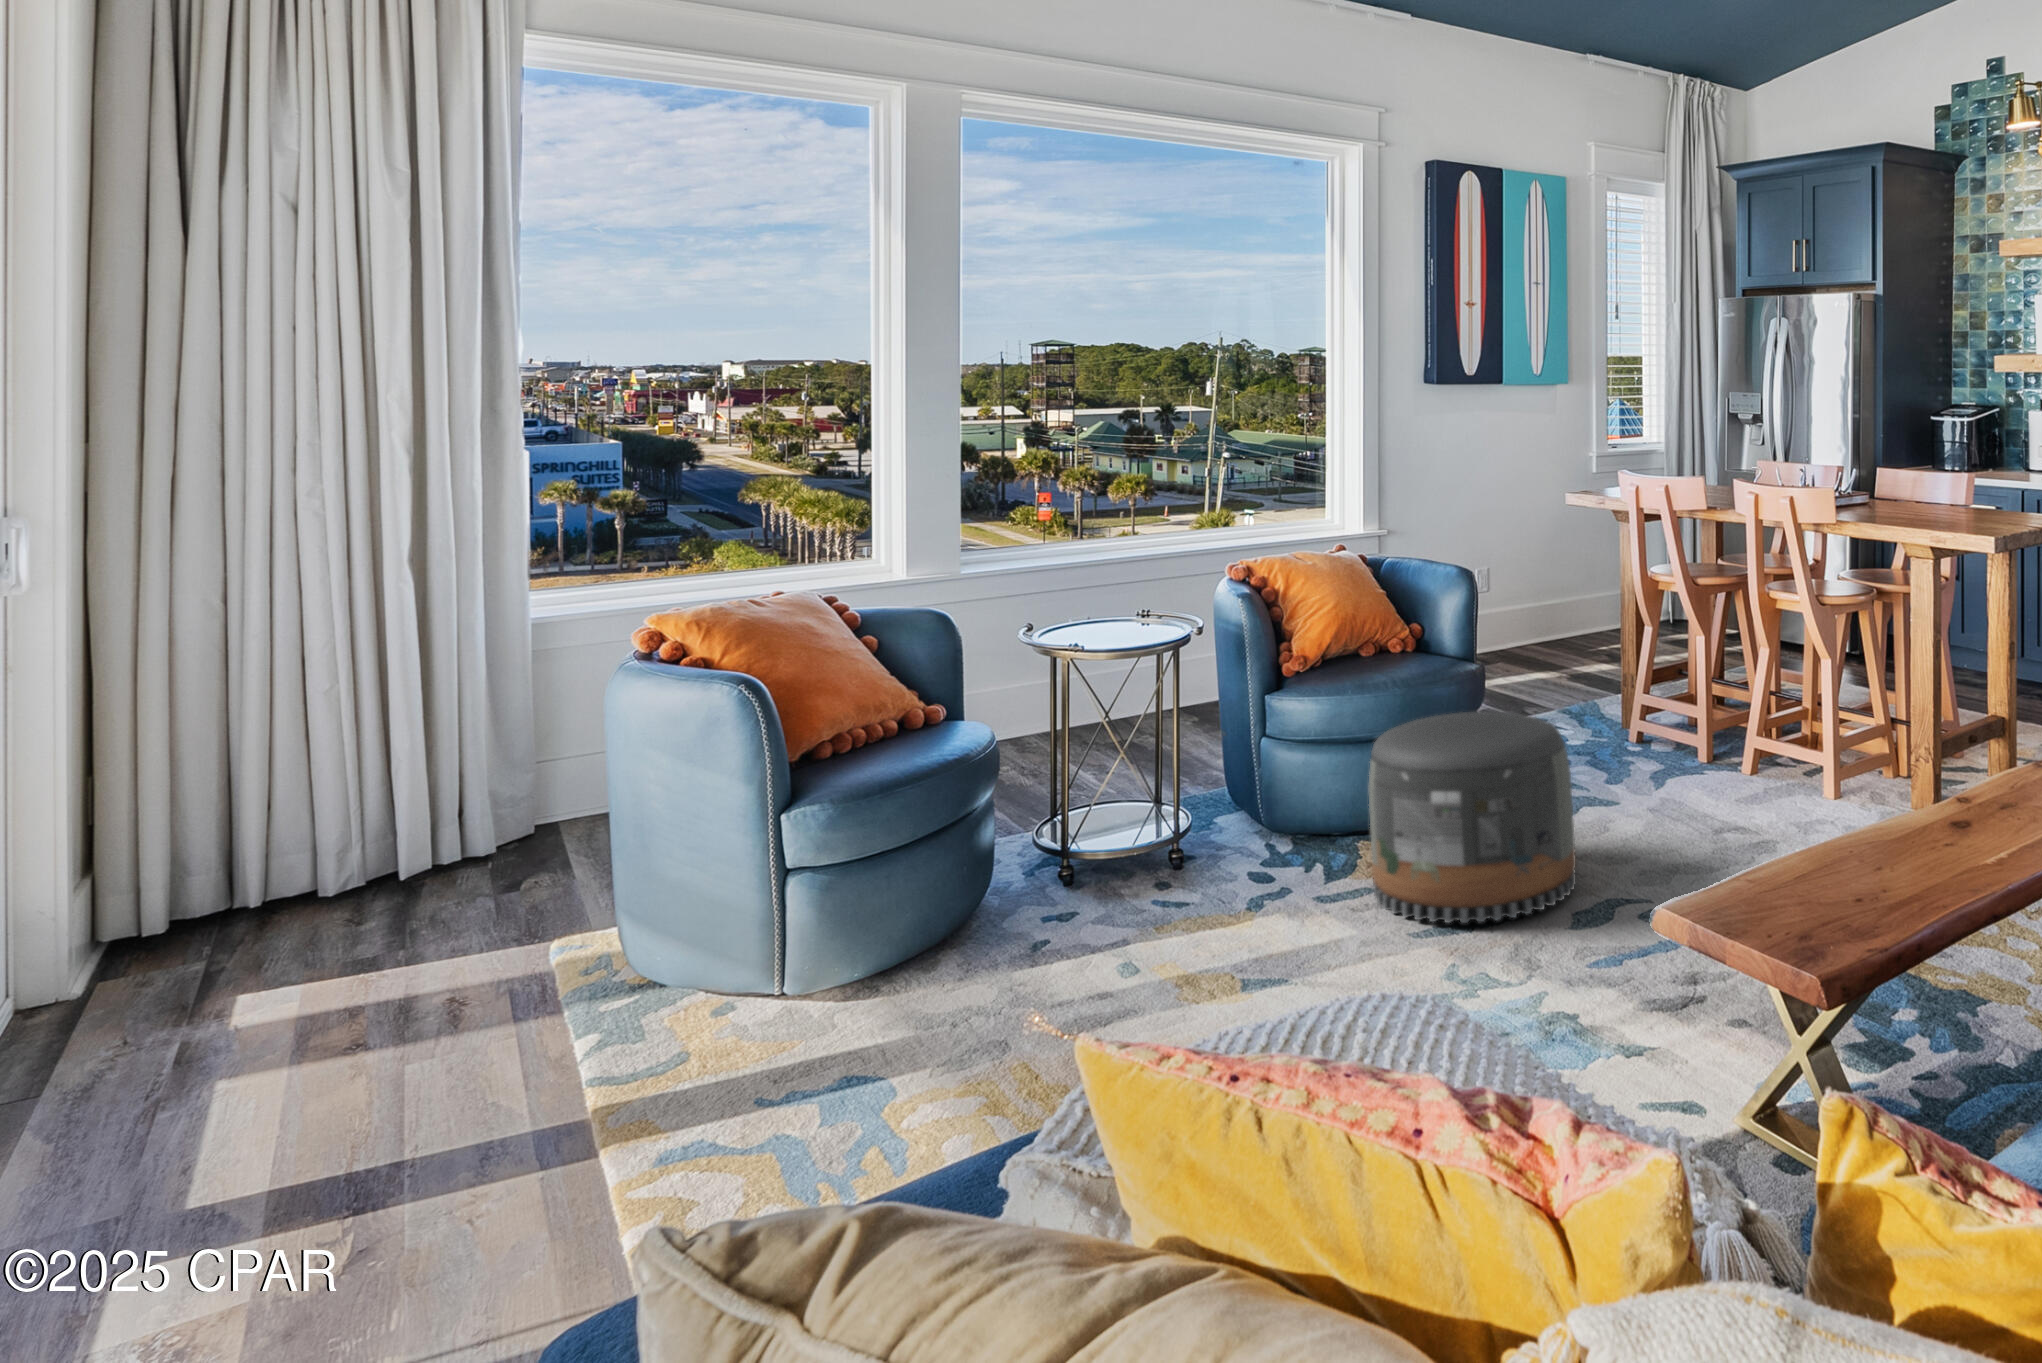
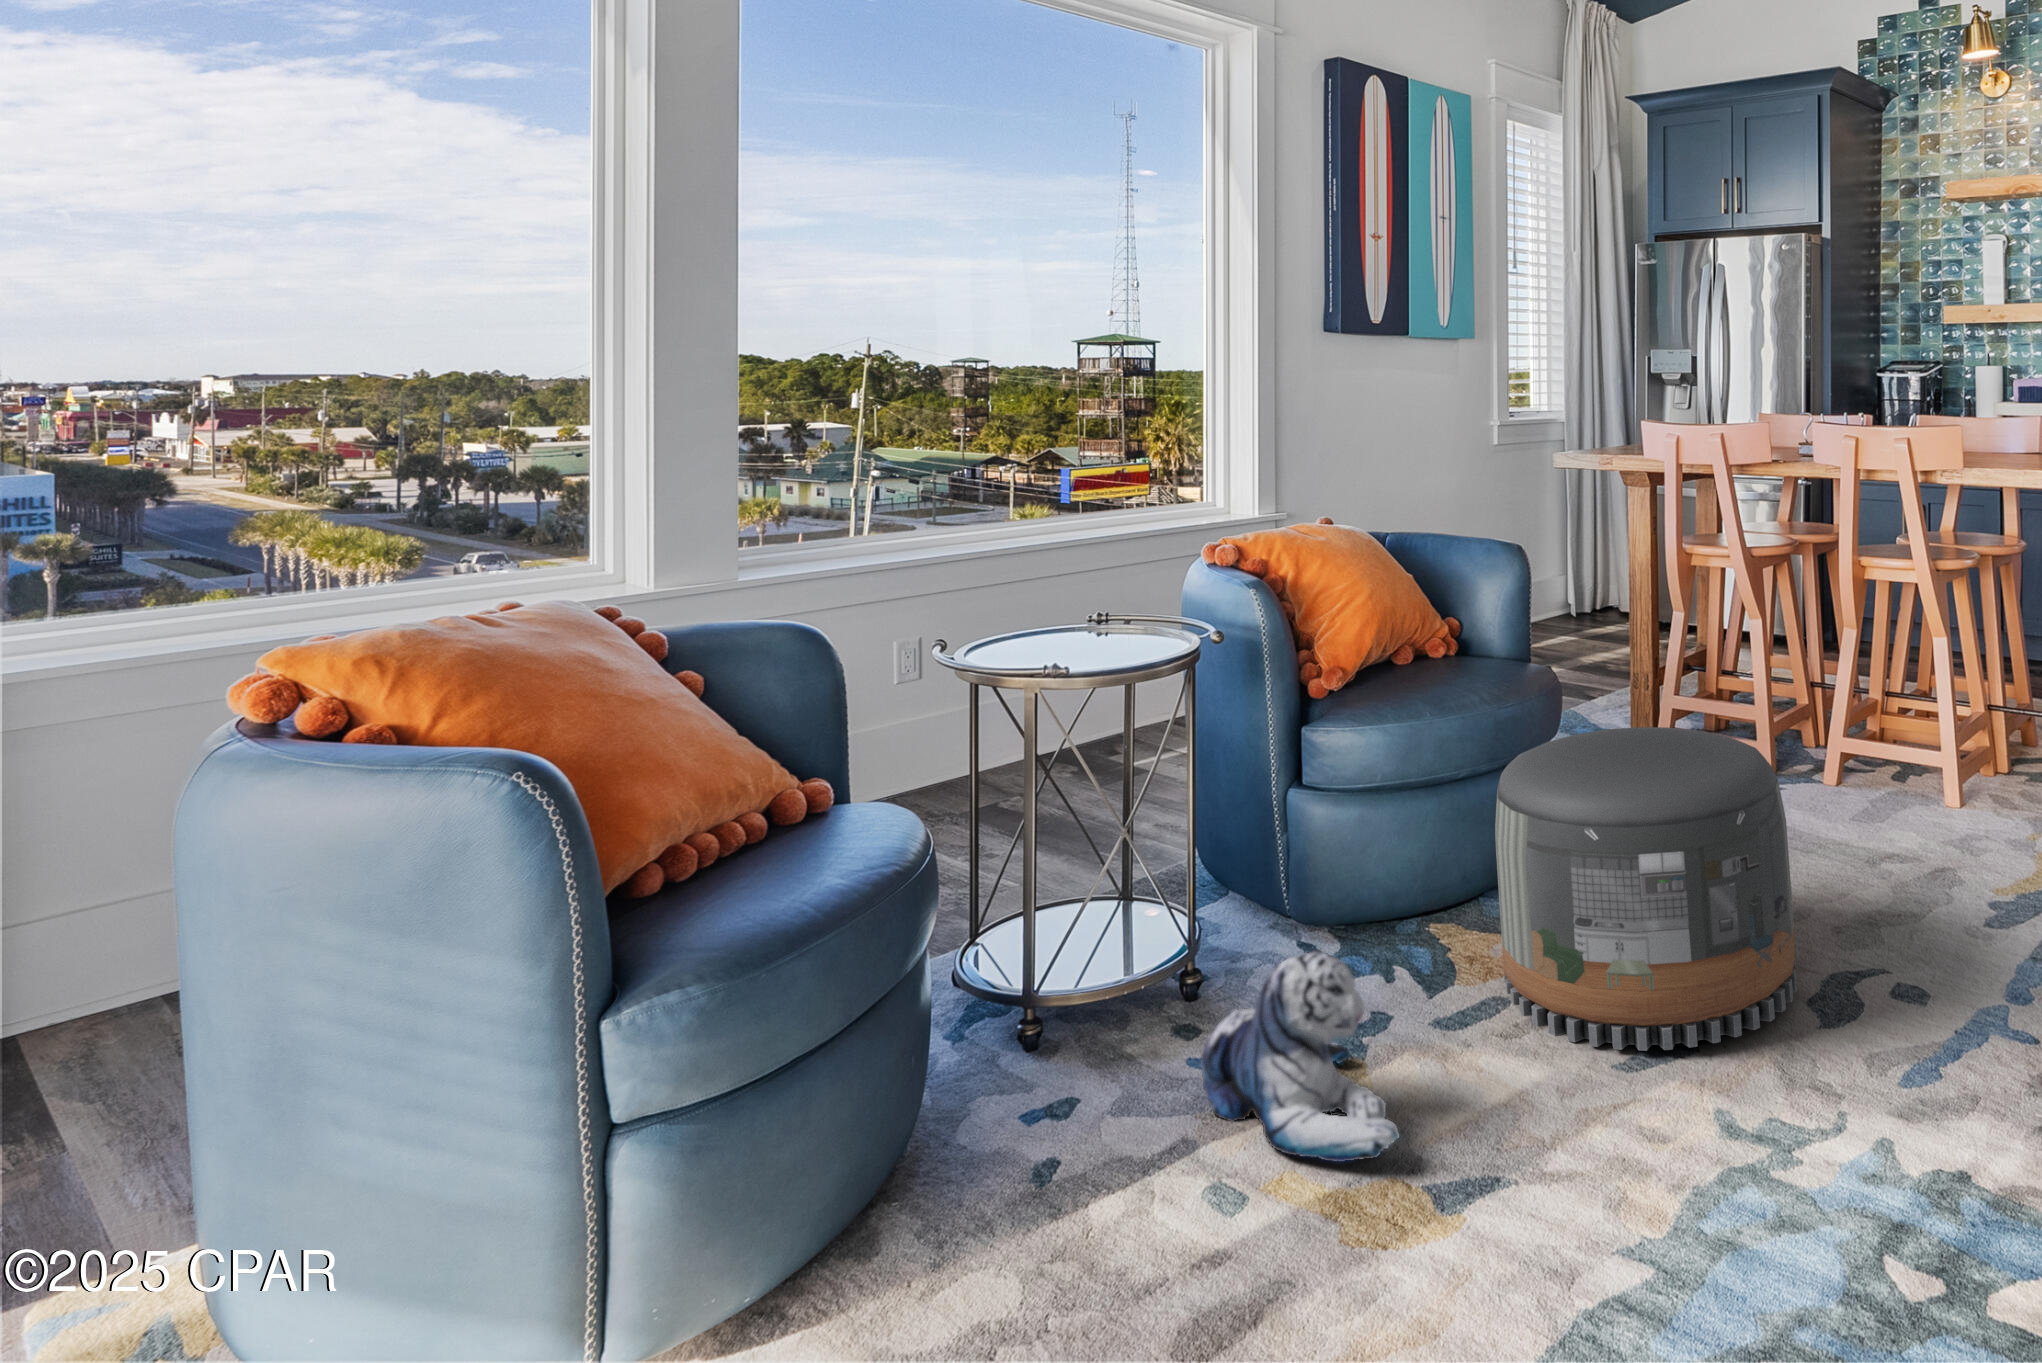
plush toy: none [1150,832,1247,954] -> present [1201,950,1400,1162]

